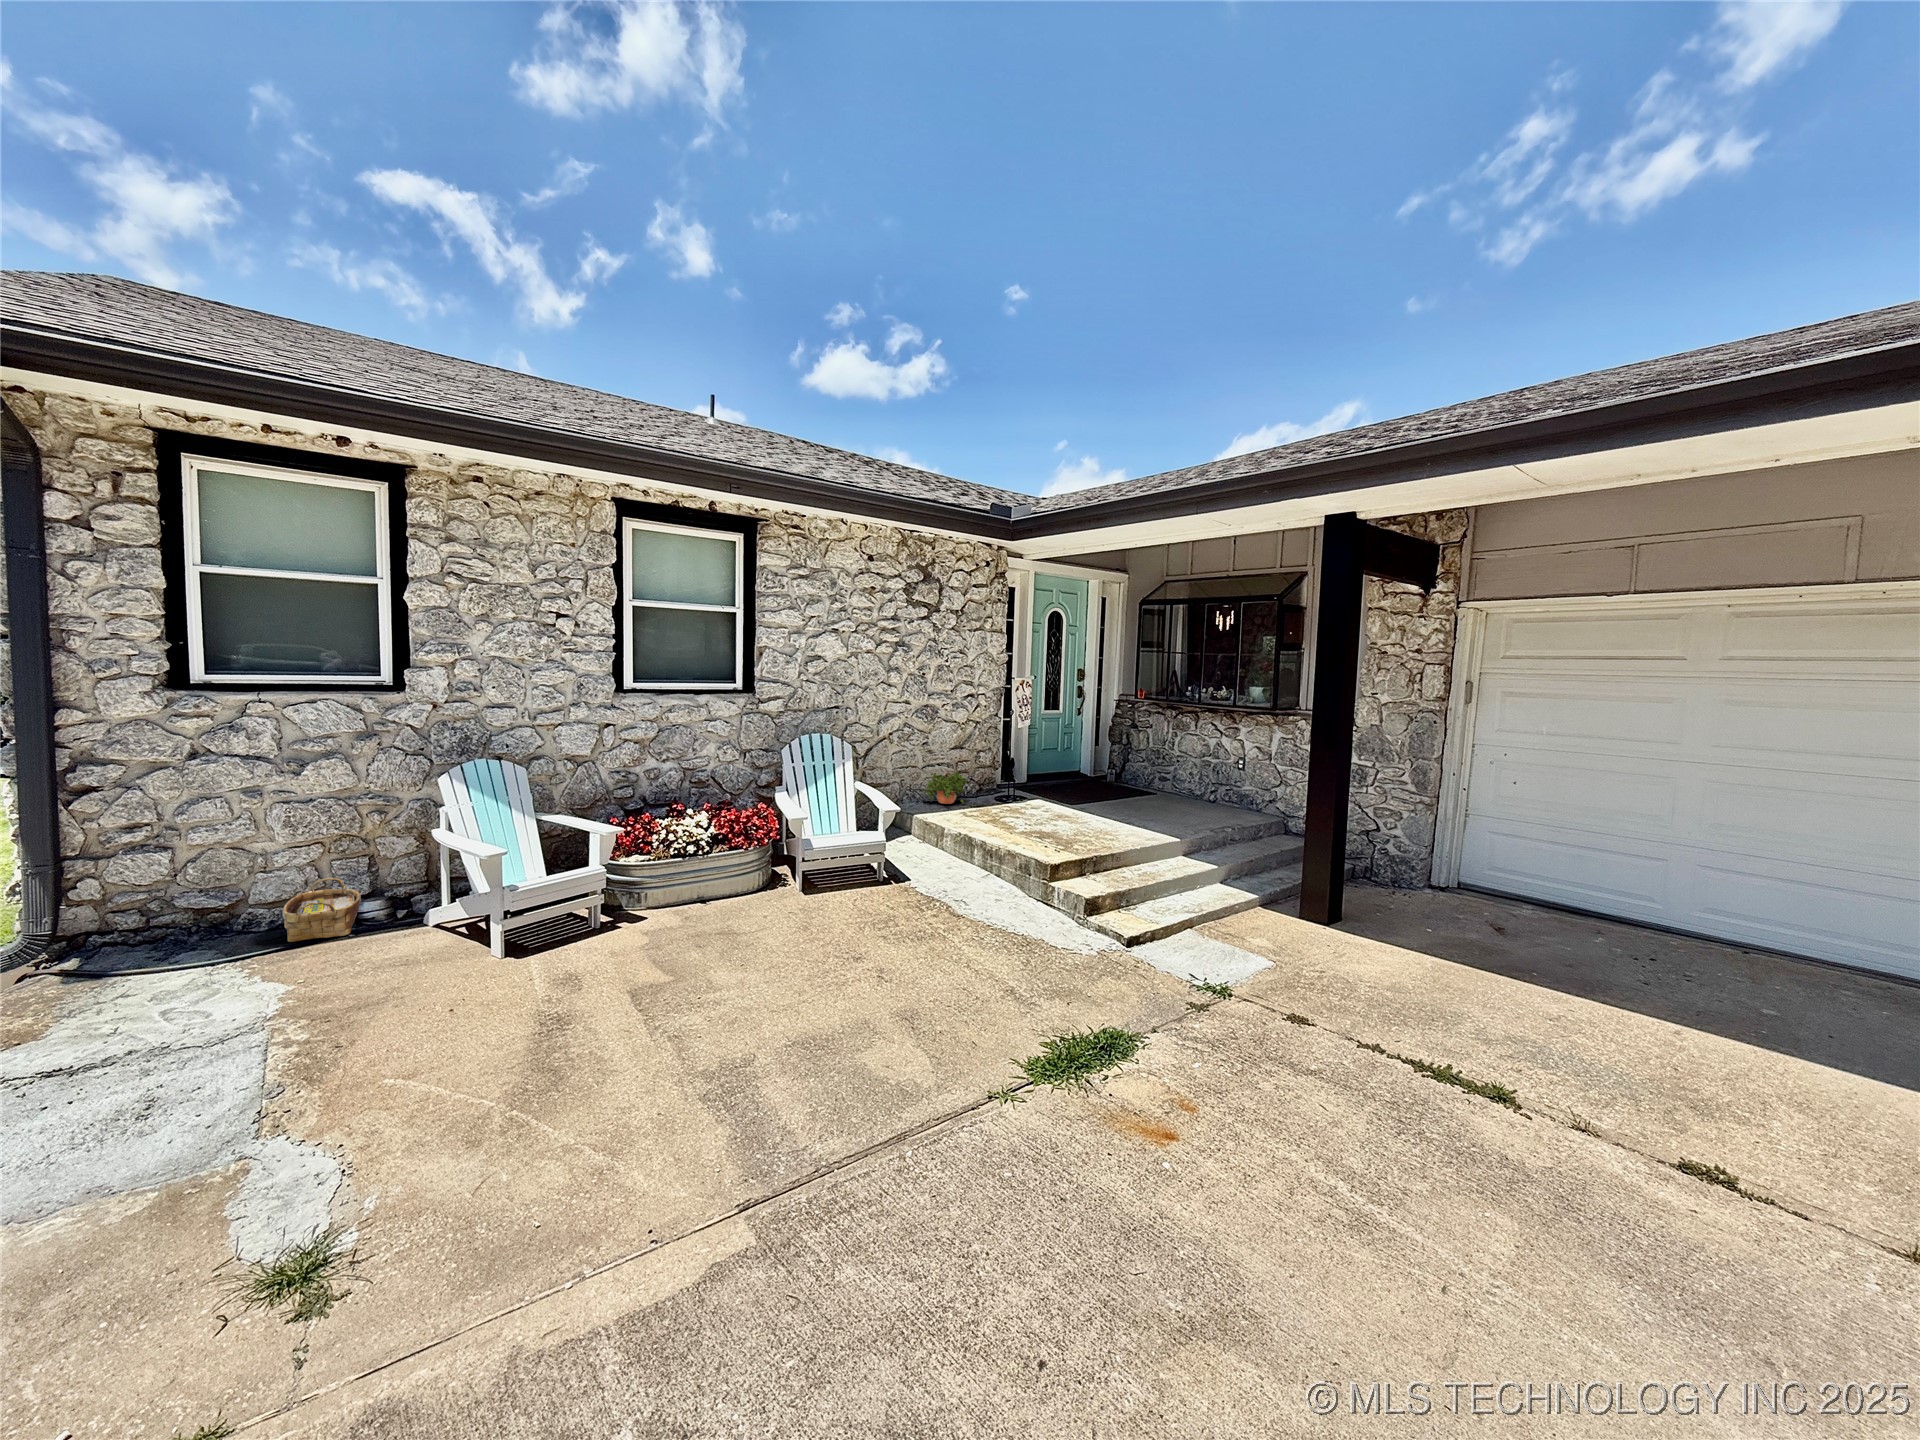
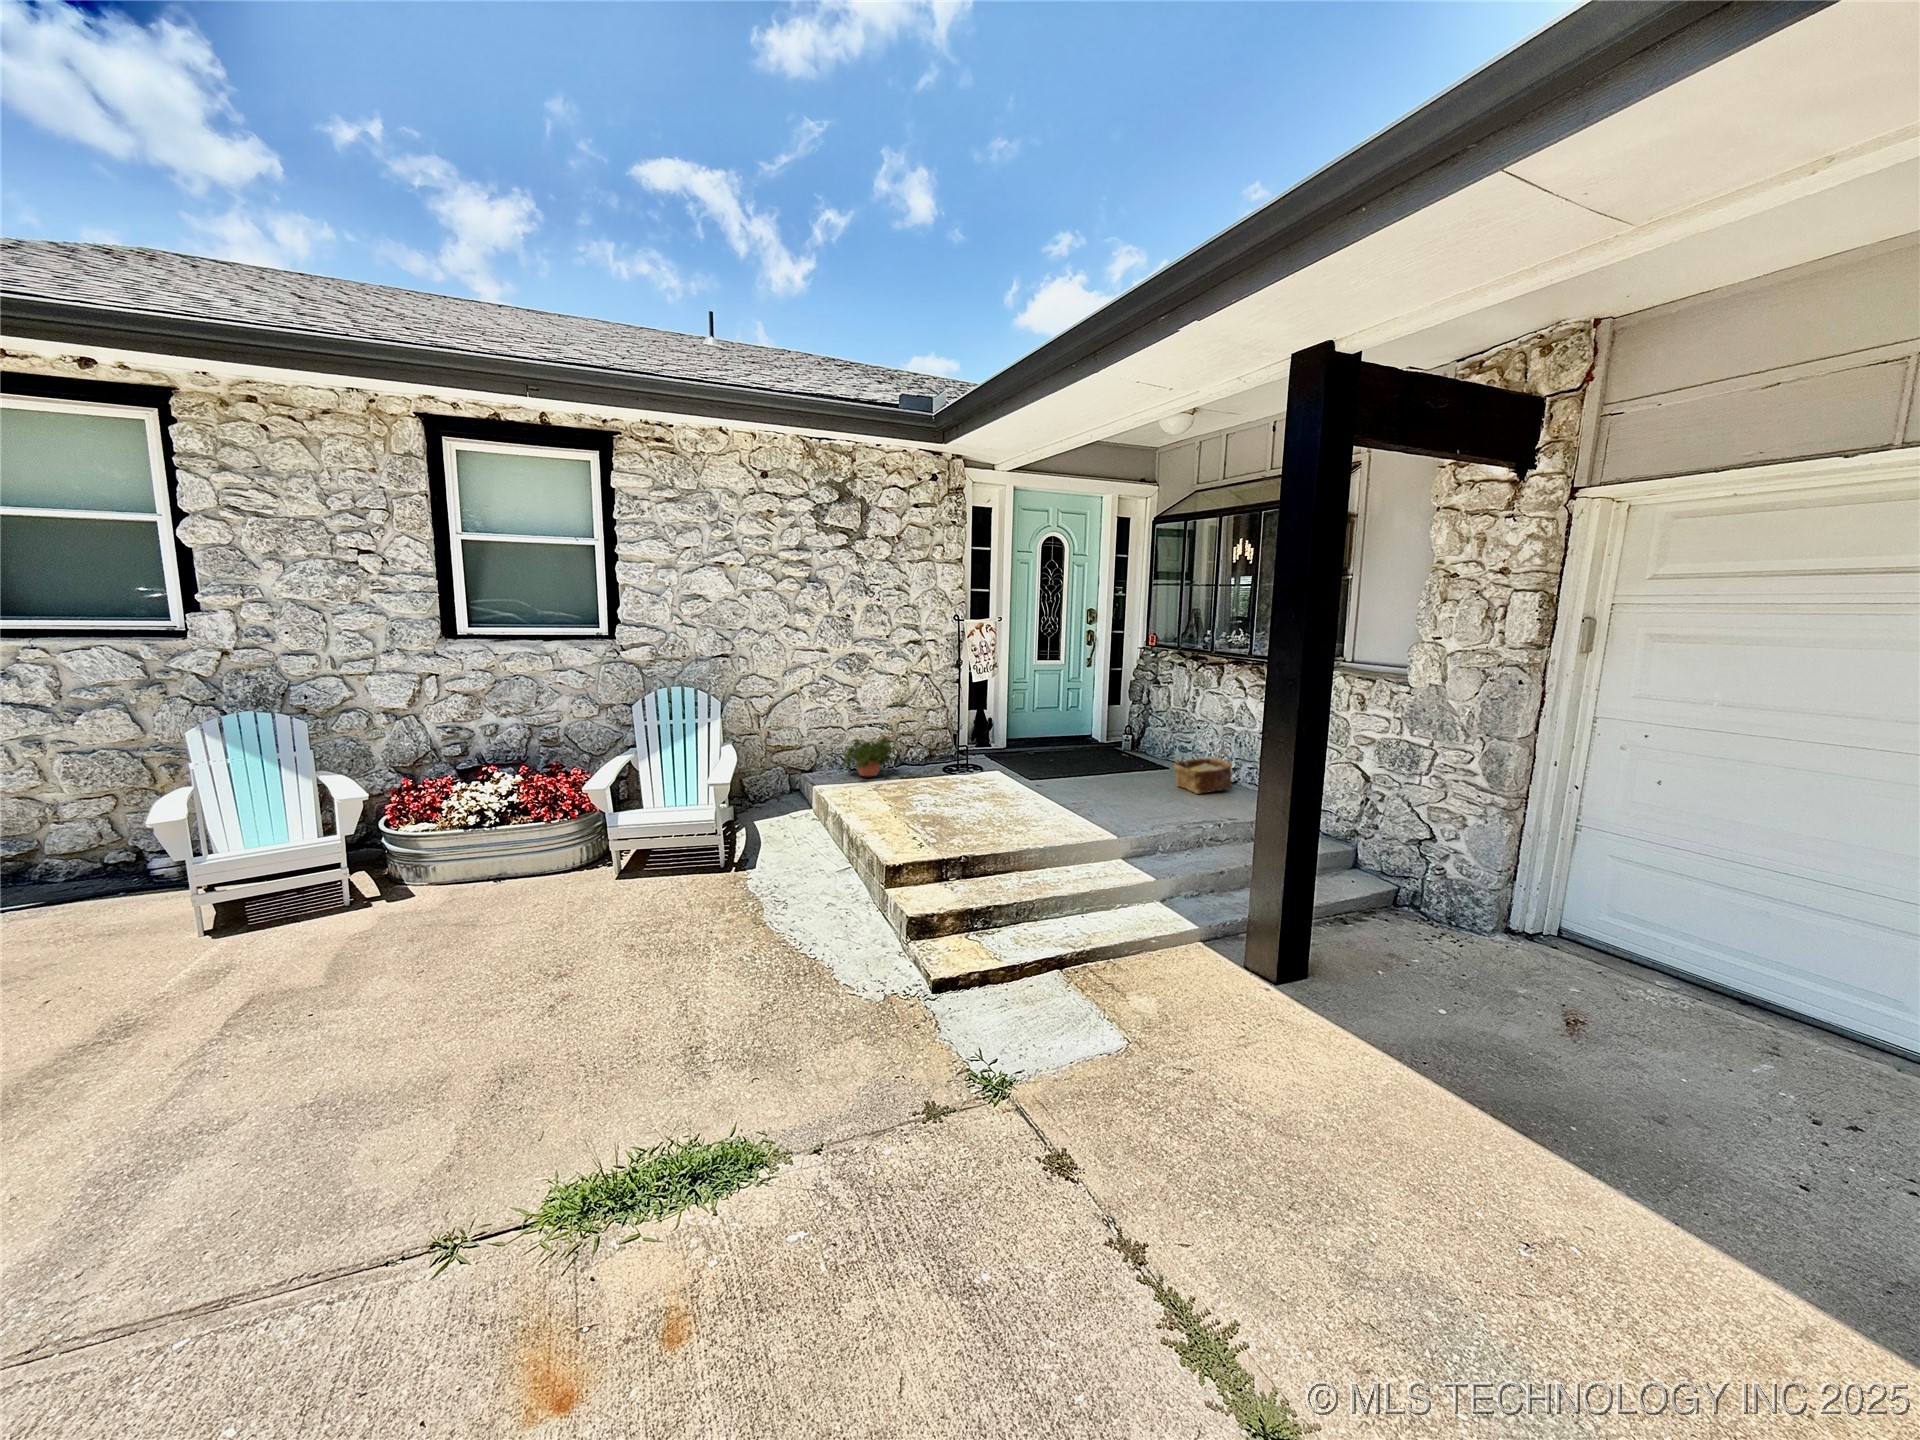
woven basket: present [283,878,361,942] -> present [1174,751,1232,794]

